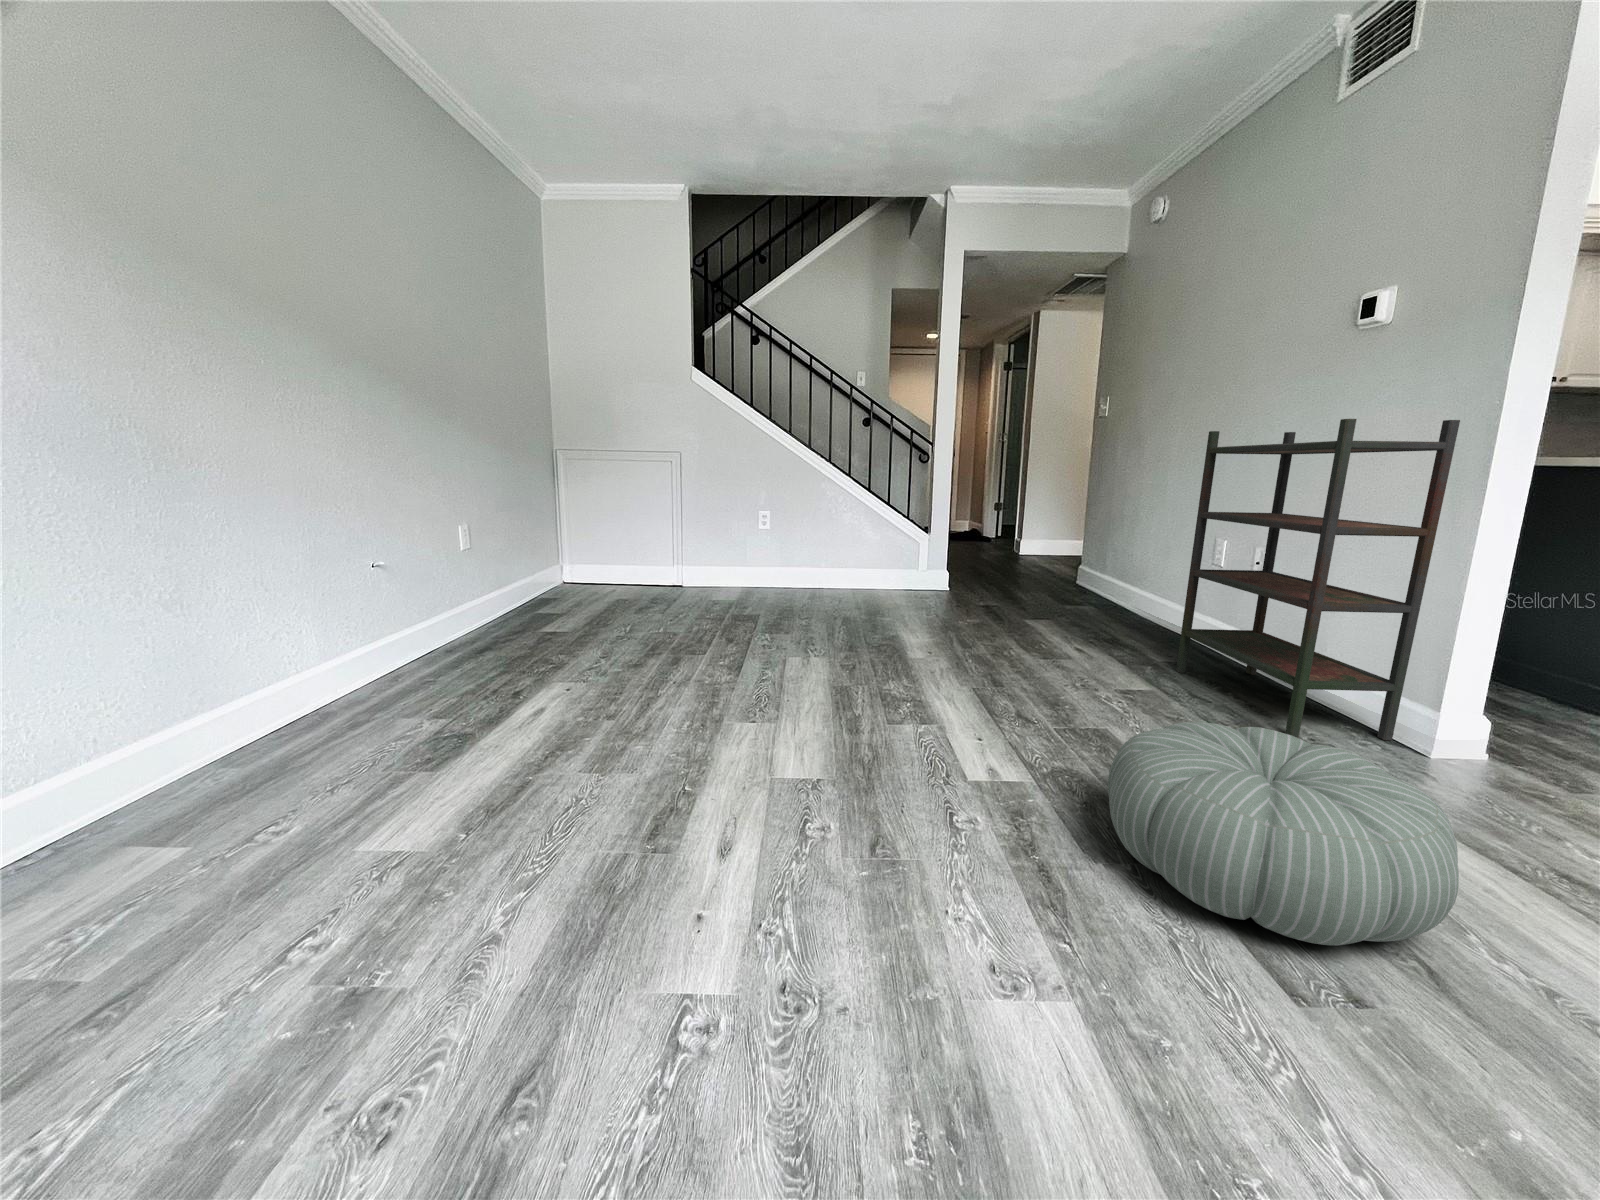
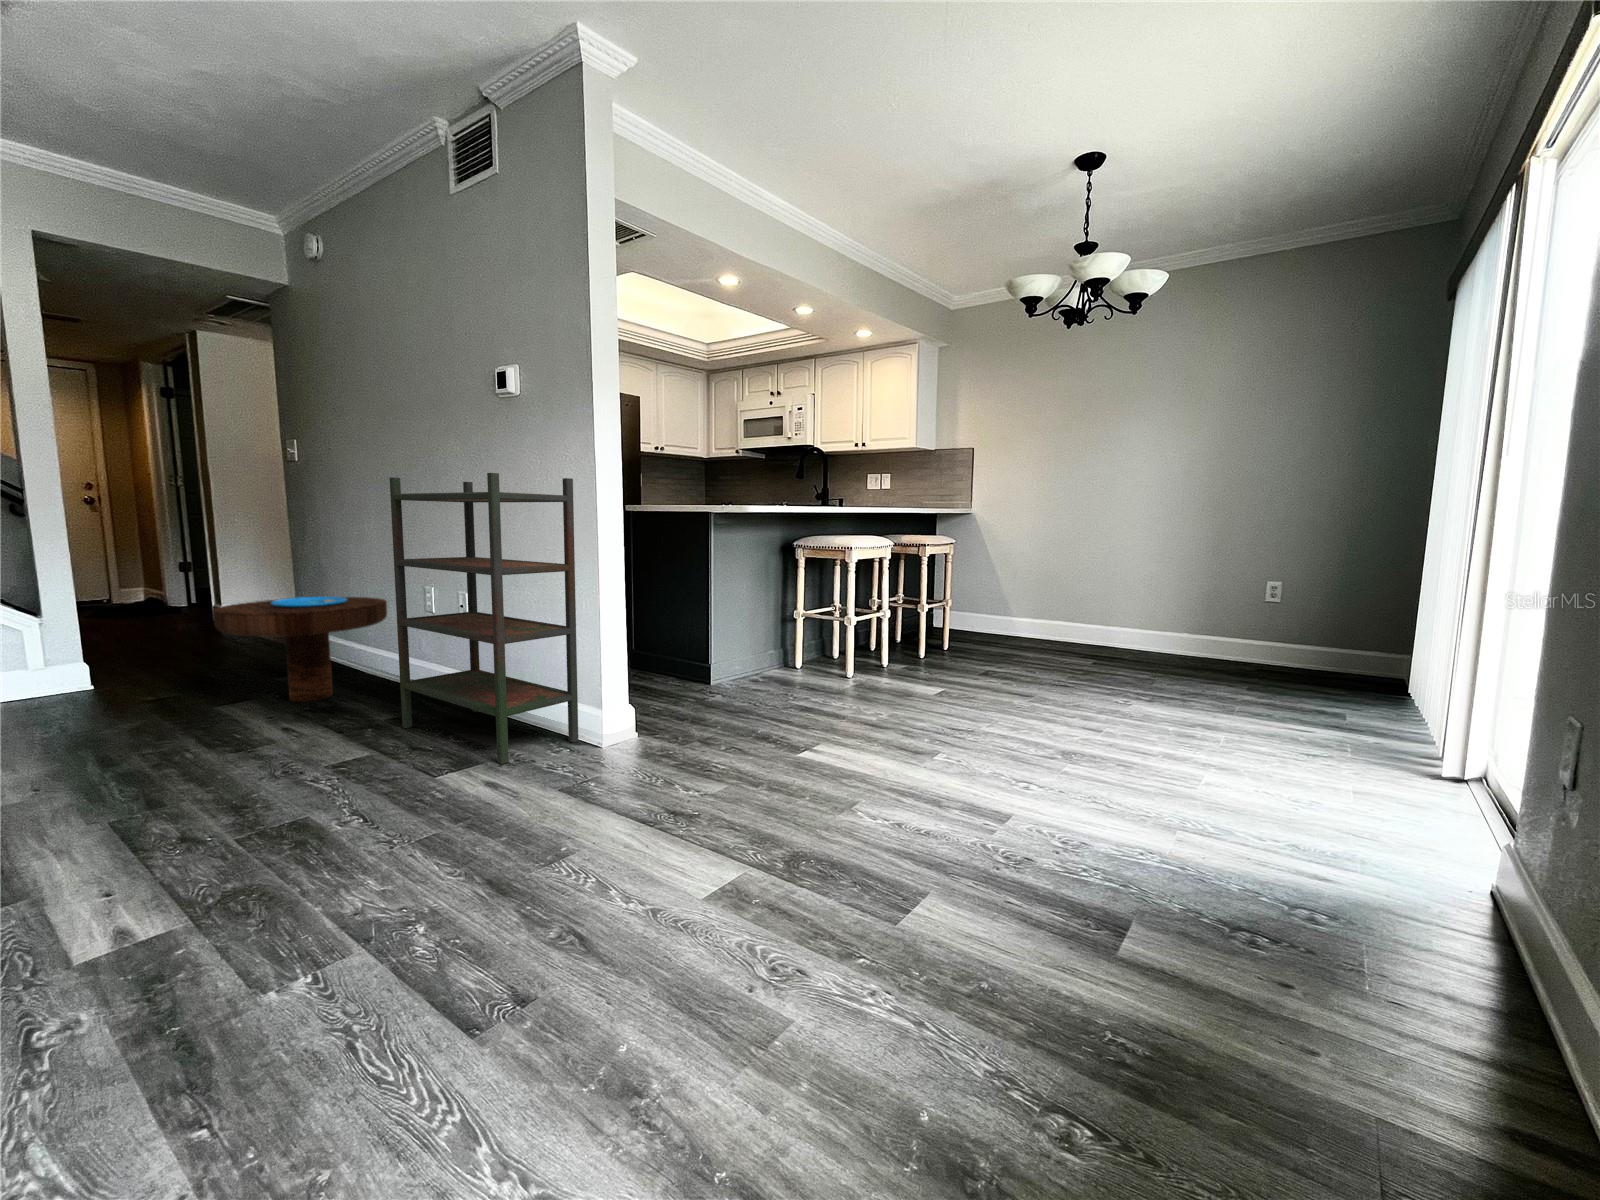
side table: none [1038,540,1170,629] -> present [213,597,387,702]
pouf: present [1108,722,1459,945] -> none [271,767,589,983]

